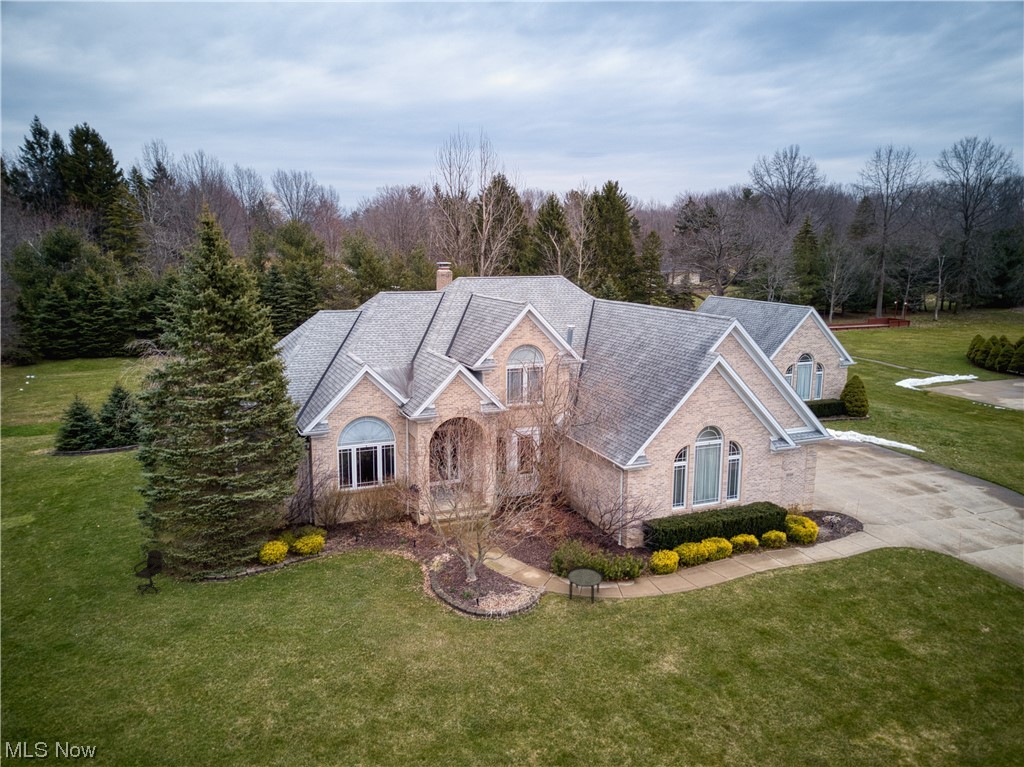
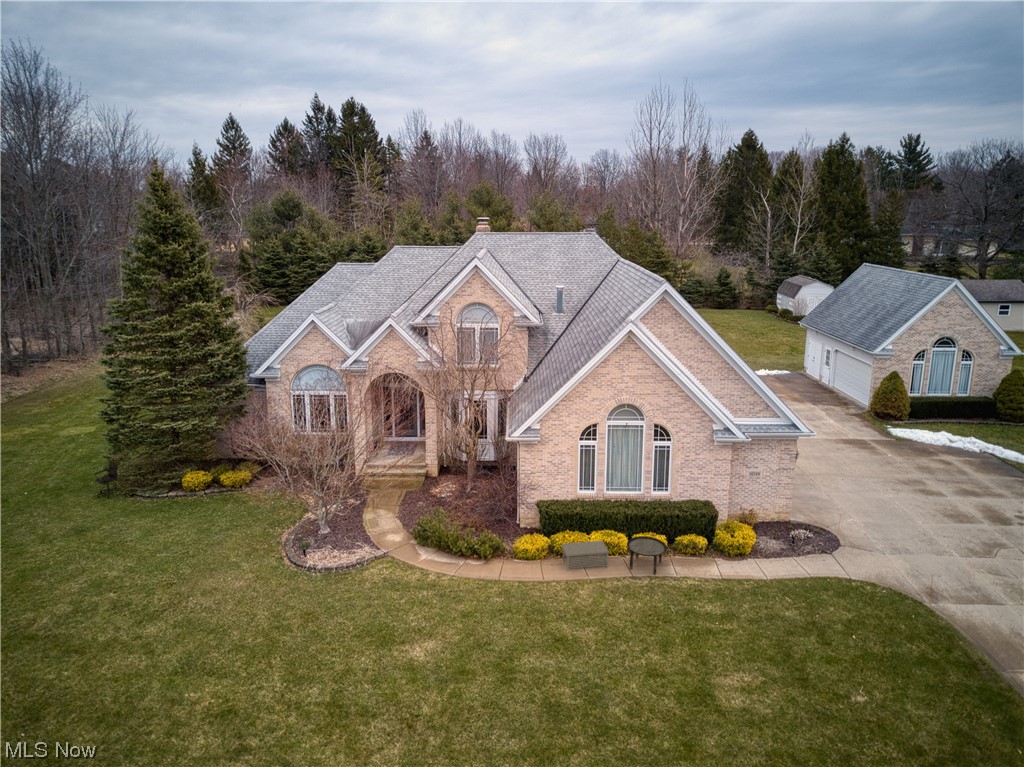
storage bench: none [686,548,729,580] -> present [561,541,609,571]
round table: present [566,567,603,604] -> present [627,536,667,575]

